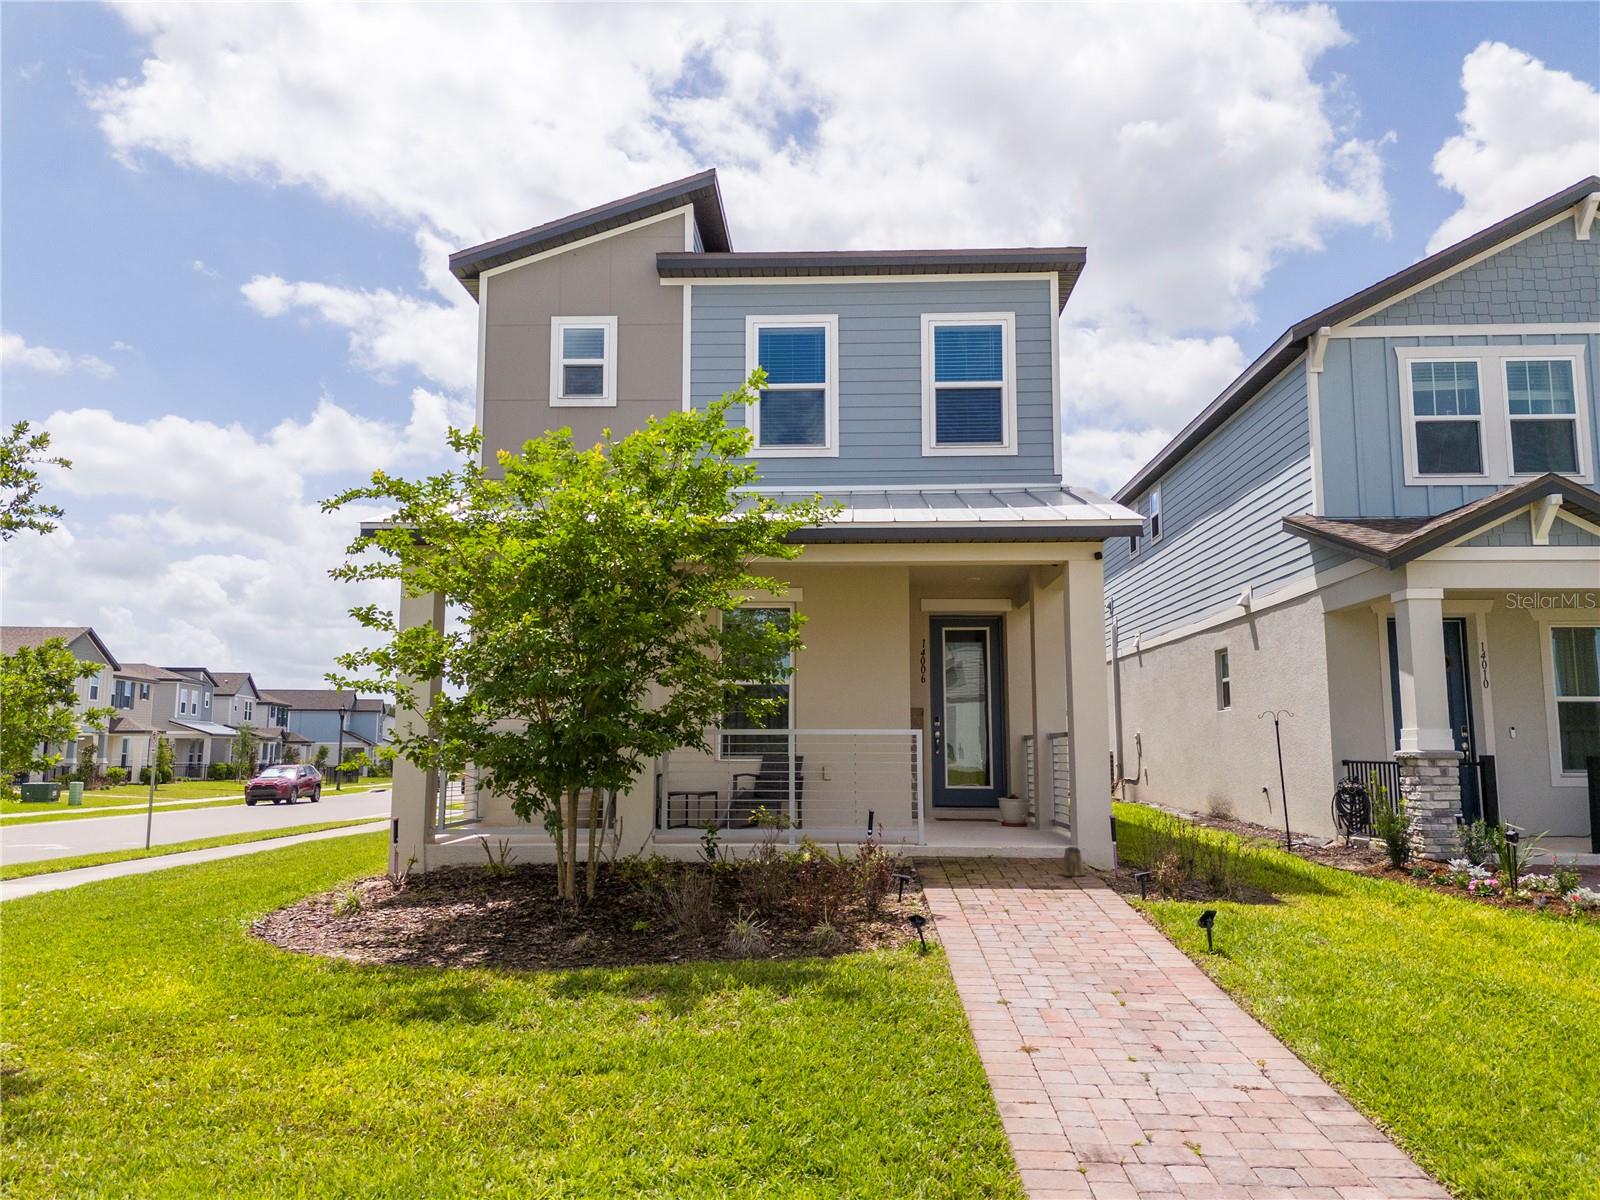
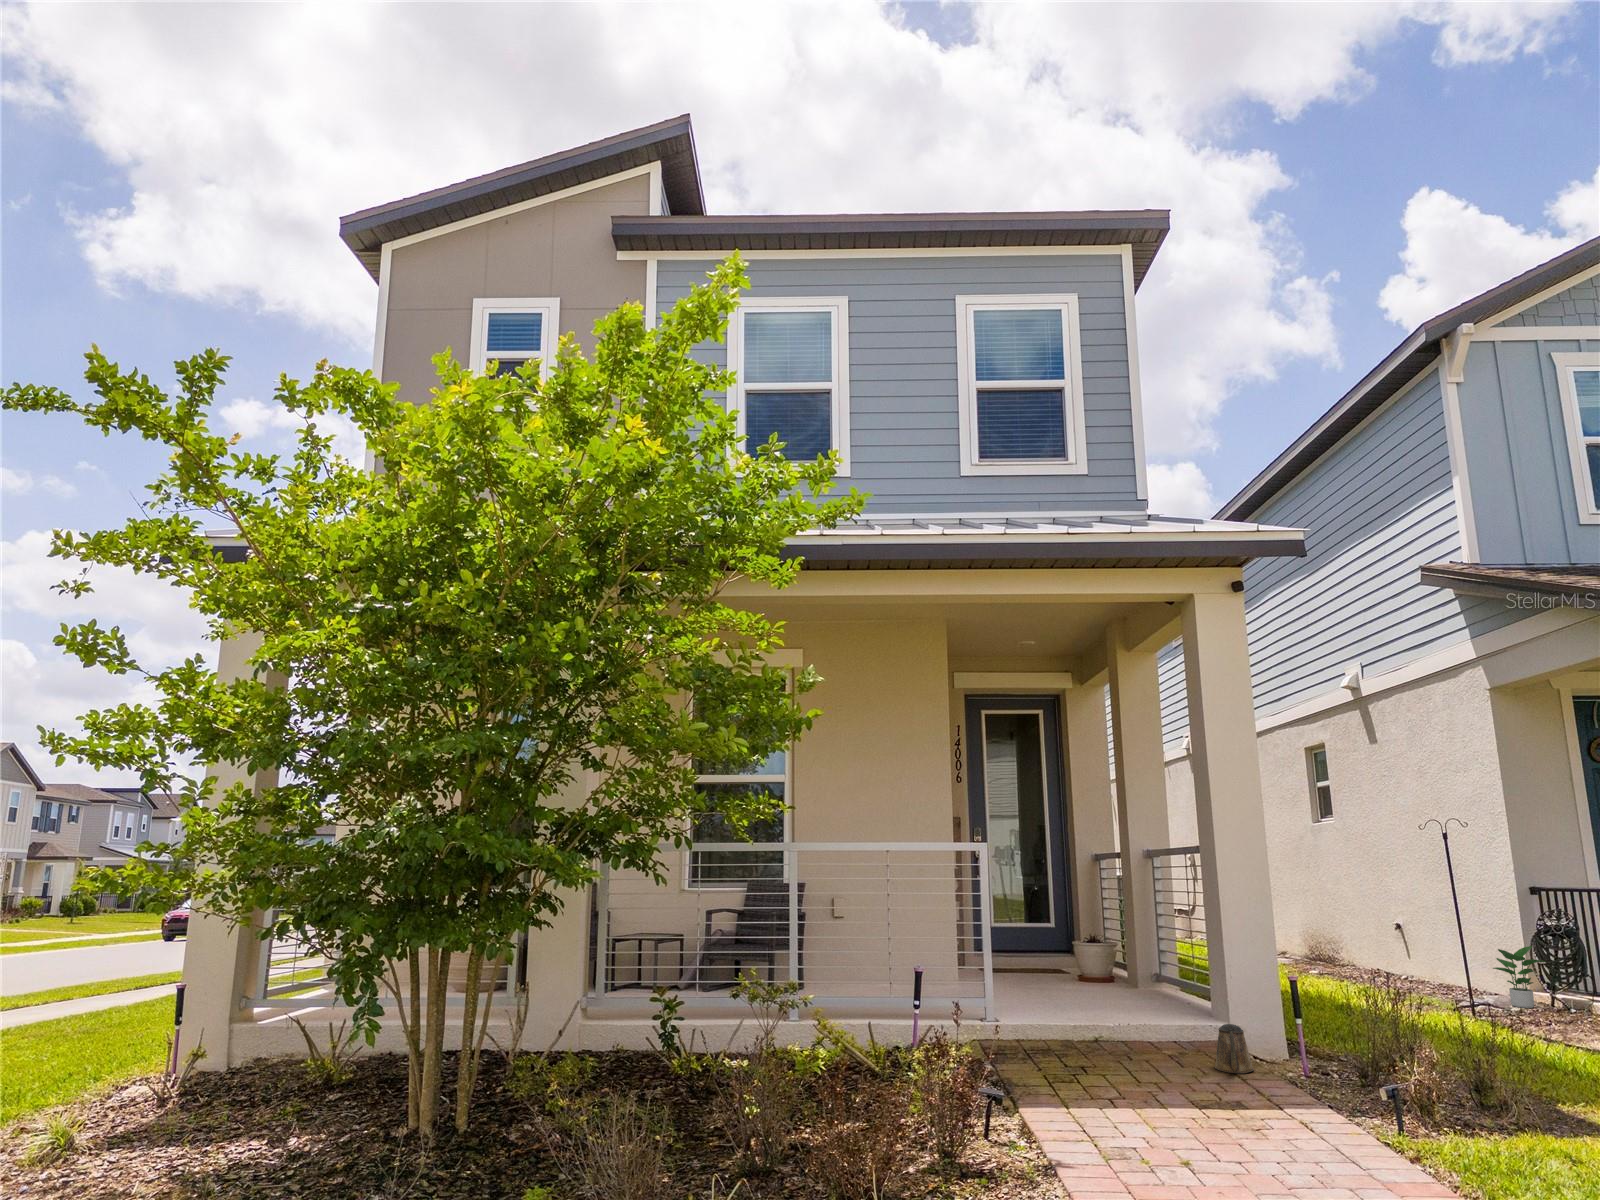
potted plant: none [1302,803,1339,846] -> present [1493,946,1545,1008]

